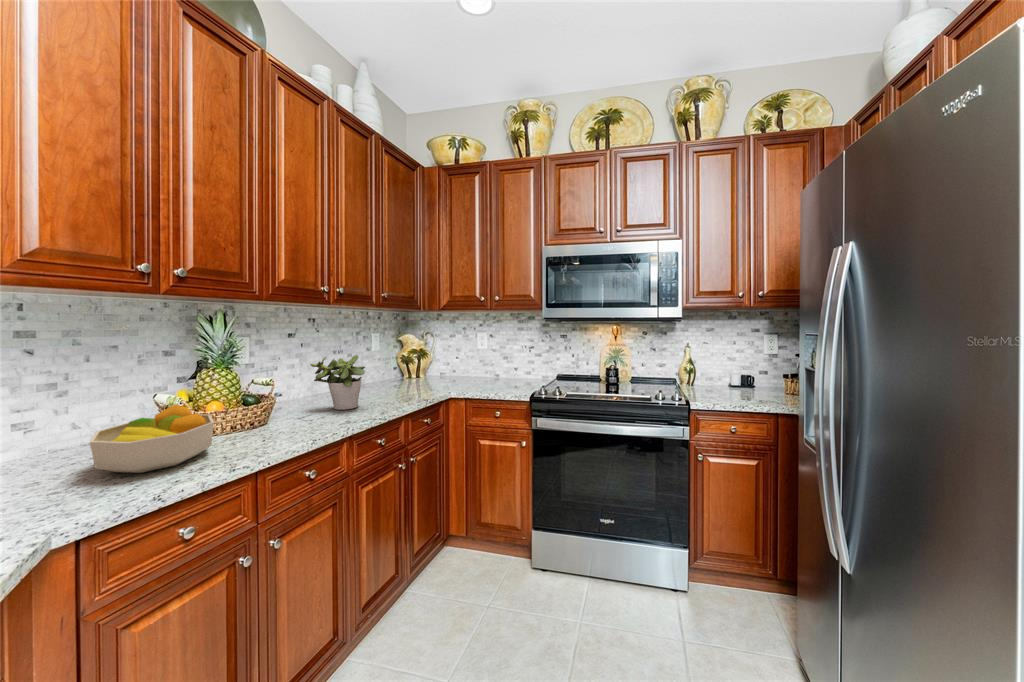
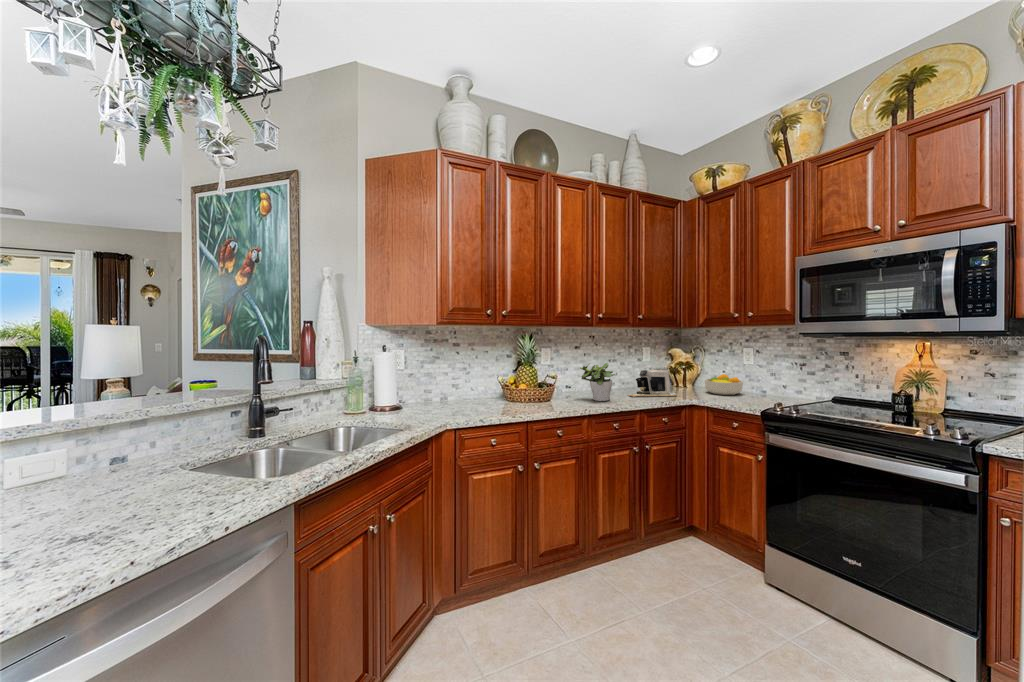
coffee maker: none [369,359,426,397] -> present [629,369,677,397]
fruit bowl: present [90,405,214,473] -> present [705,374,743,395]

